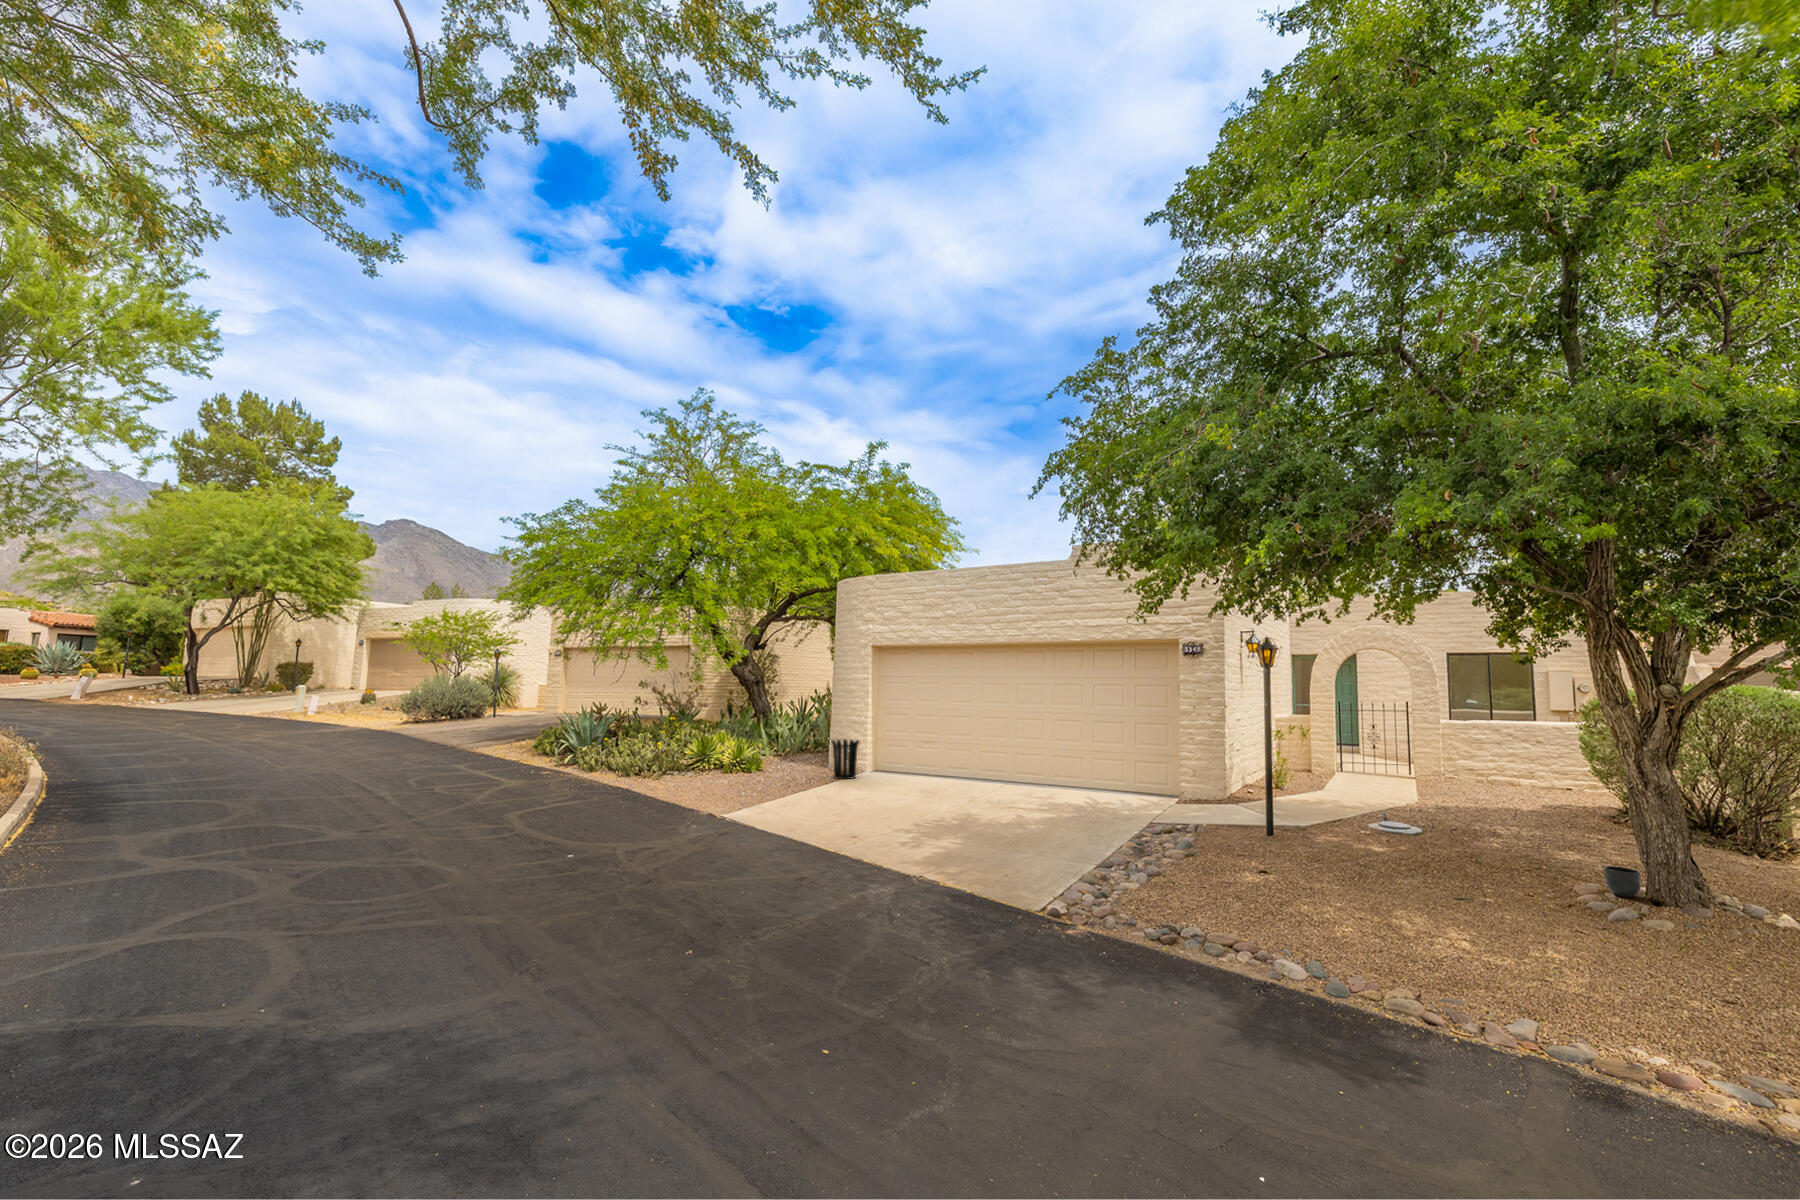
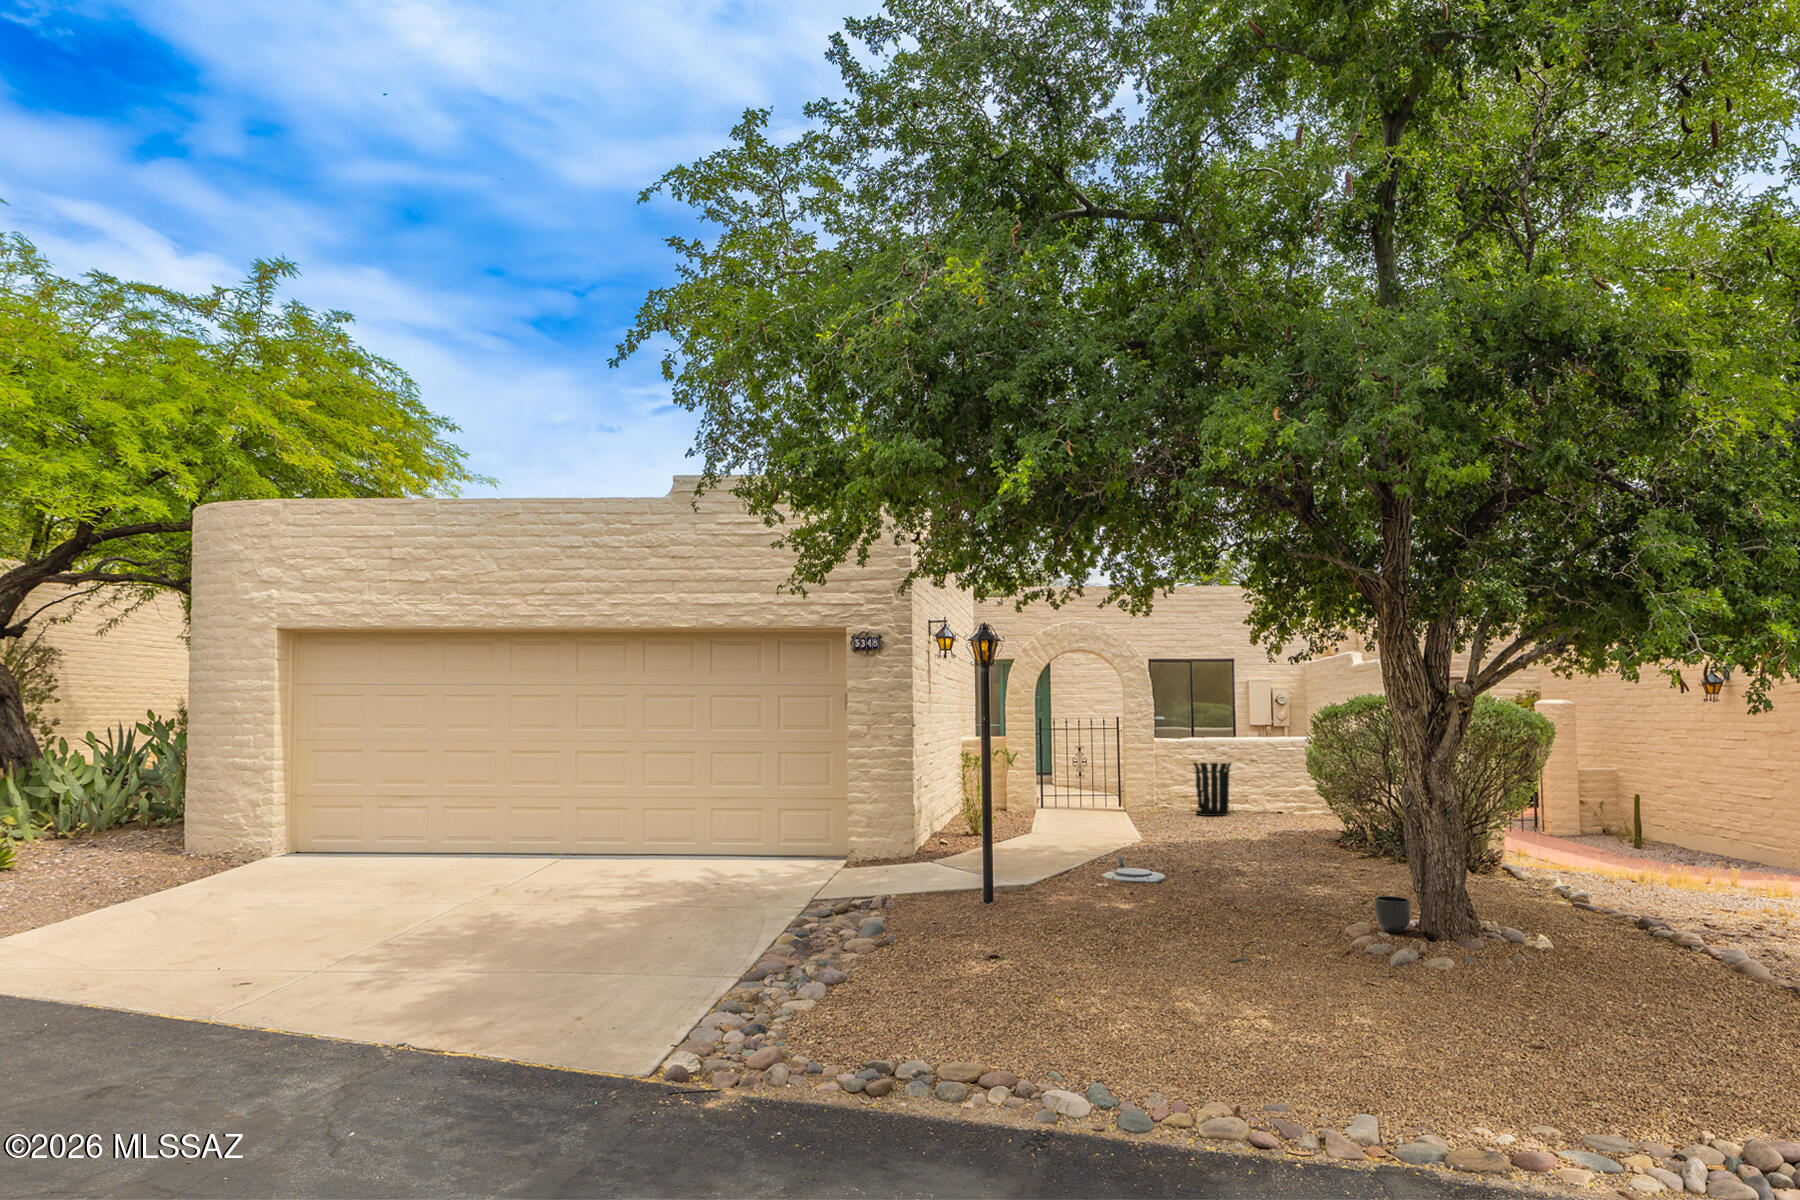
waste bin: present [832,739,859,779] -> present [1194,762,1231,816]

